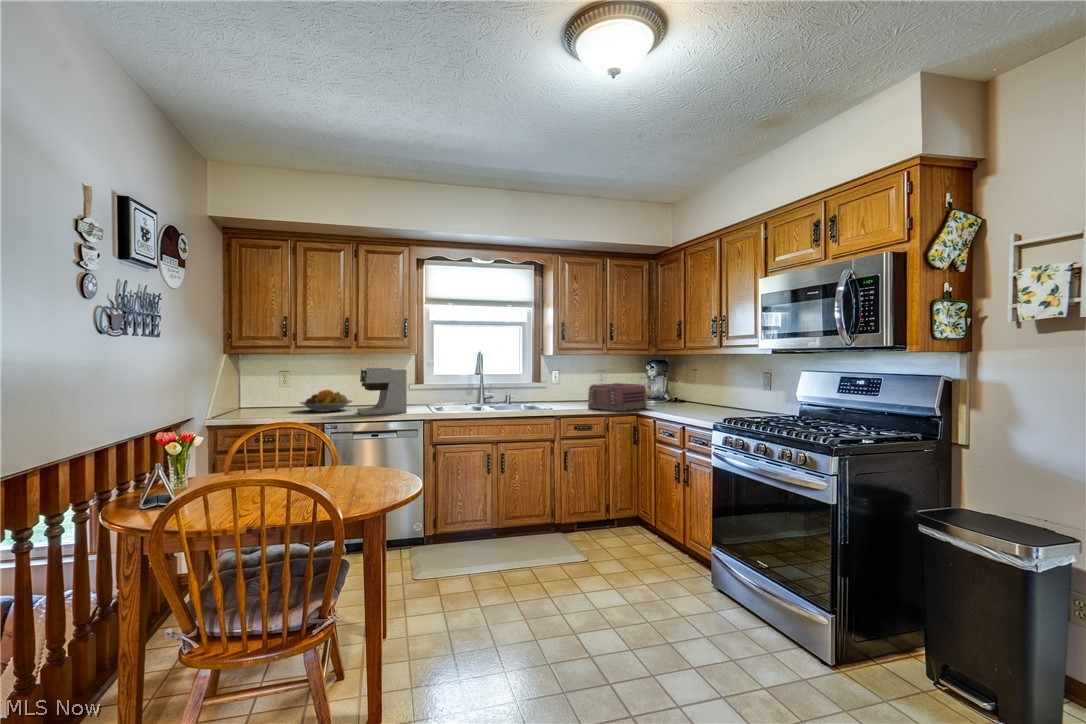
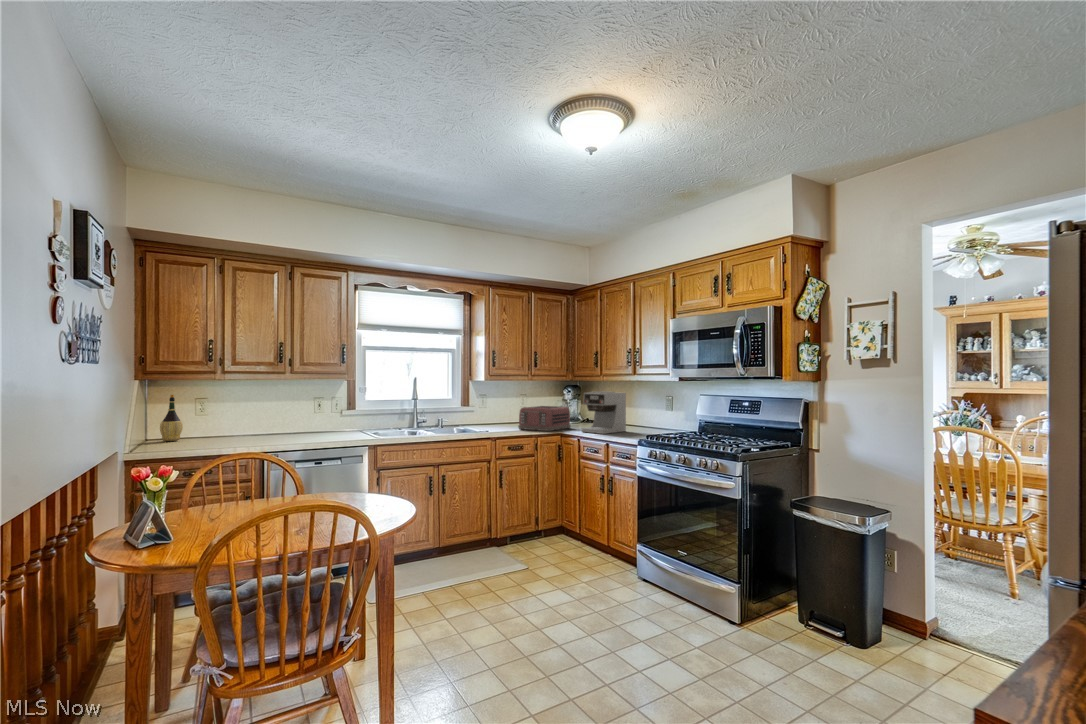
wine bottle: none [244,368,264,412] -> present [160,394,183,441]
coffee maker: present [357,368,407,415] -> present [582,391,626,434]
fruit bowl: present [300,390,353,412] -> none [225,416,284,439]

